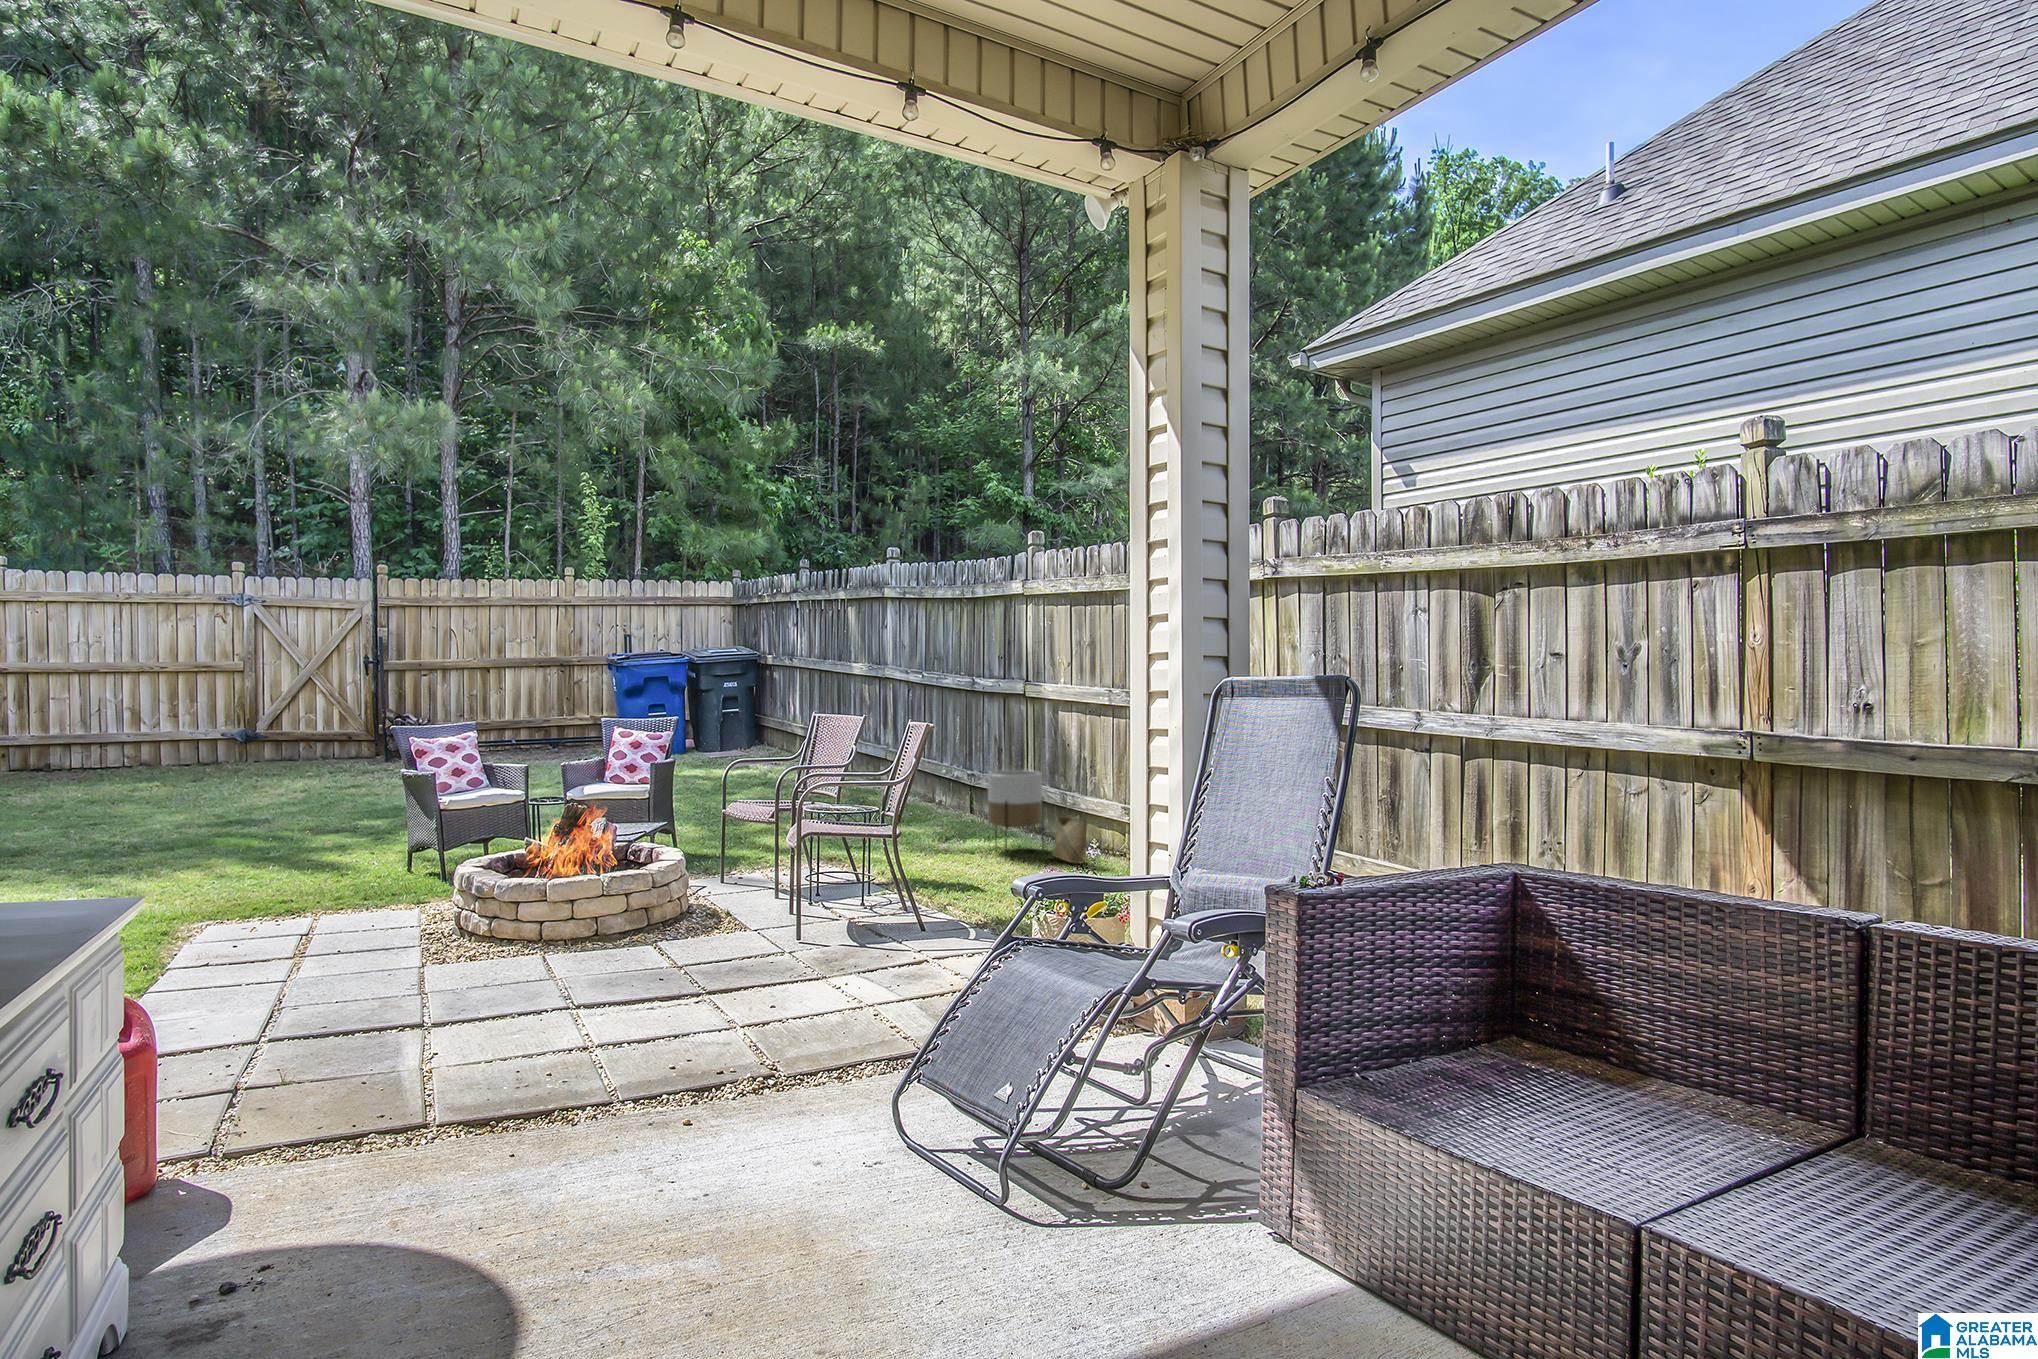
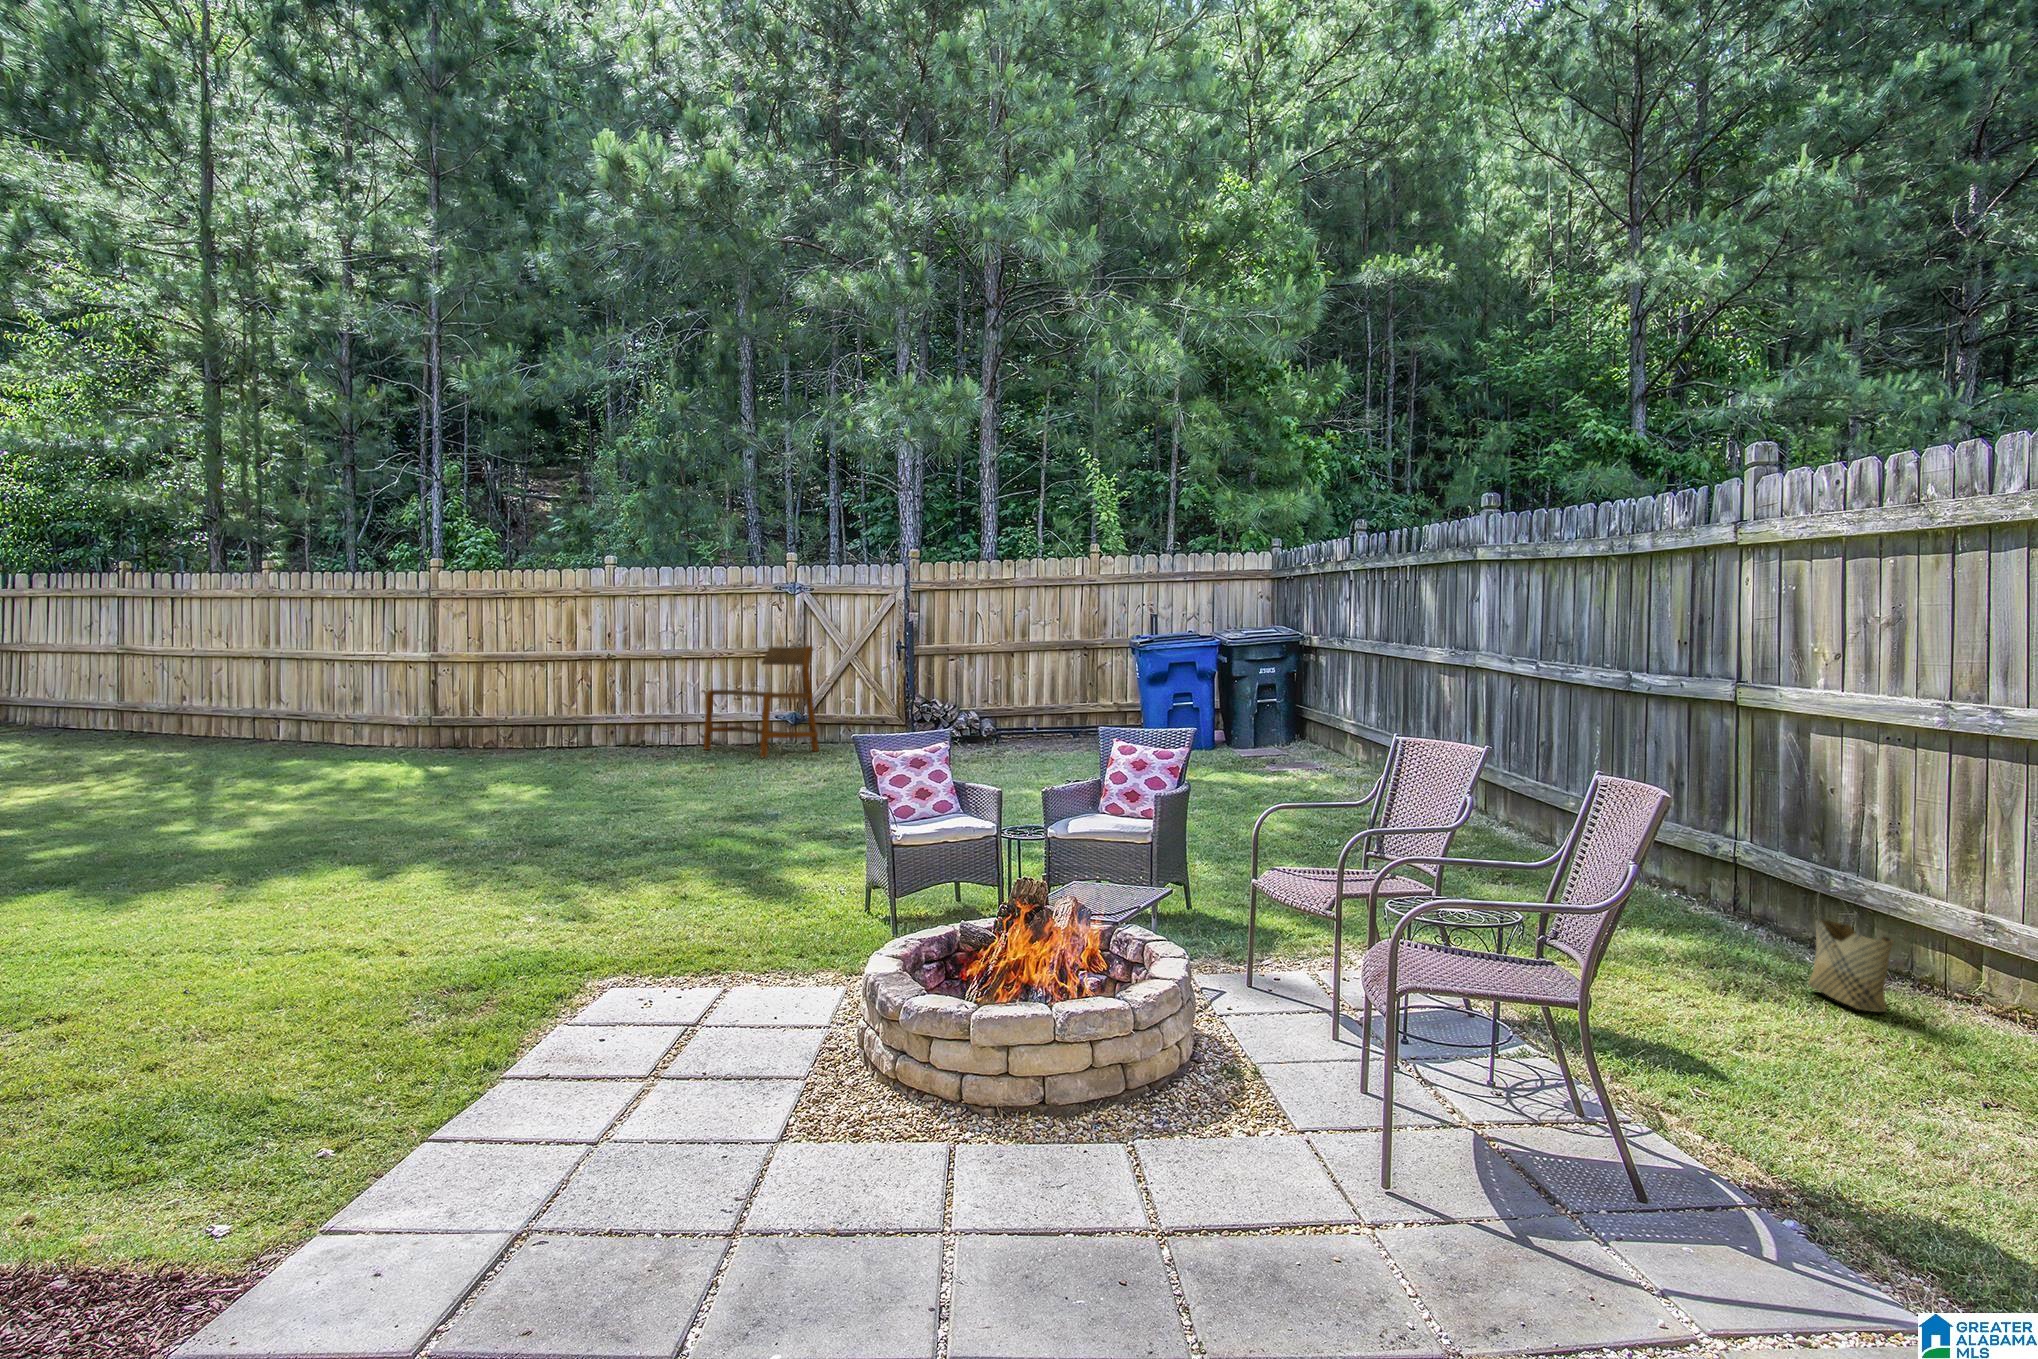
bench: none [129,660,276,774] -> present [704,646,819,757]
planter: present [988,770,1044,849] -> none [1674,828,1781,972]

